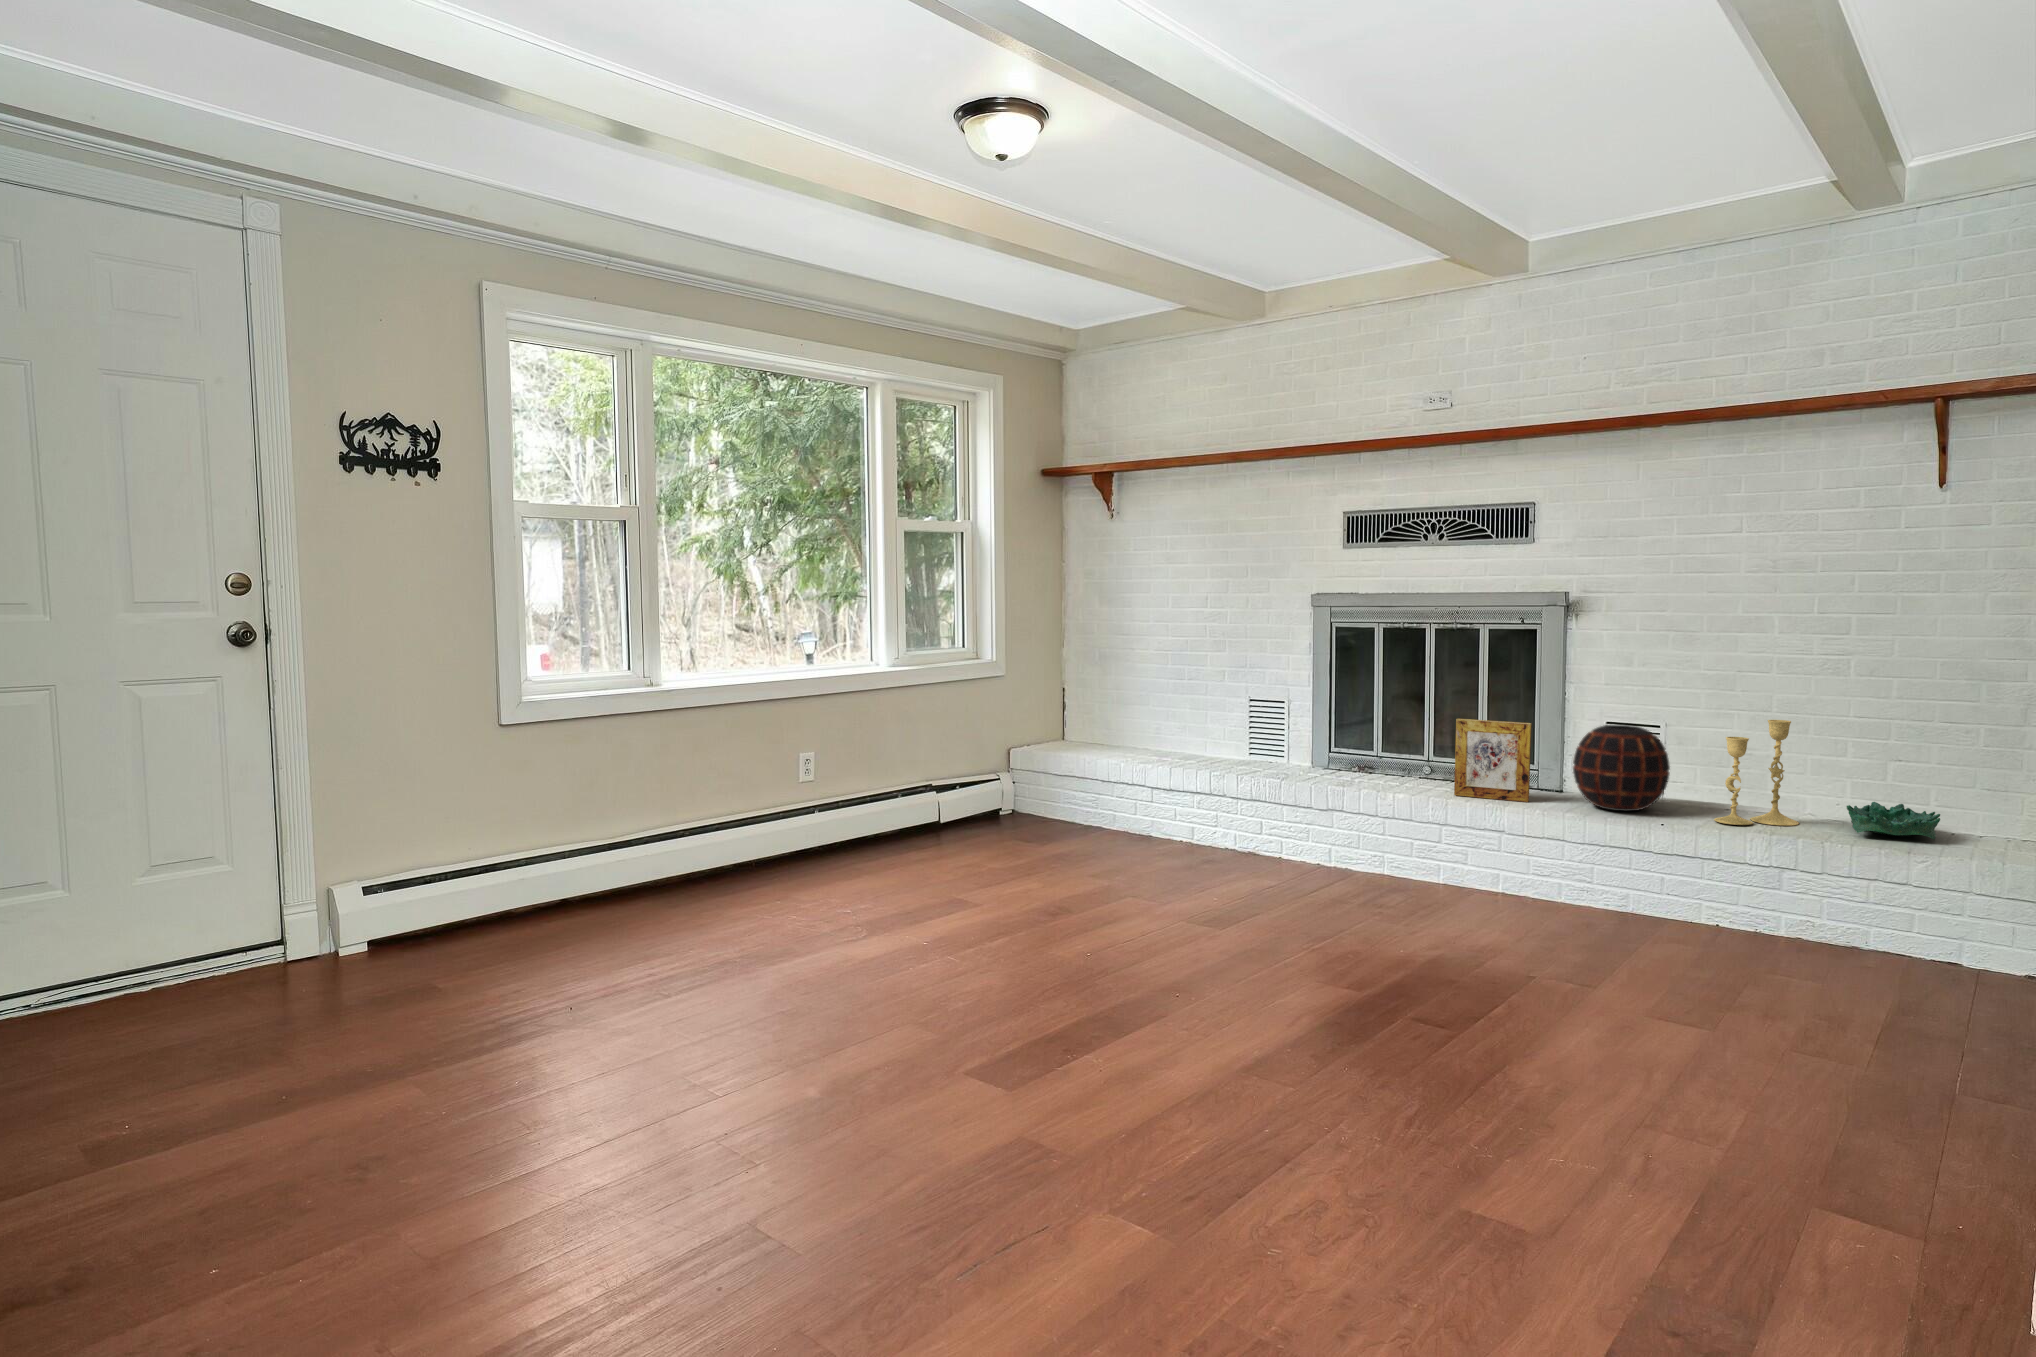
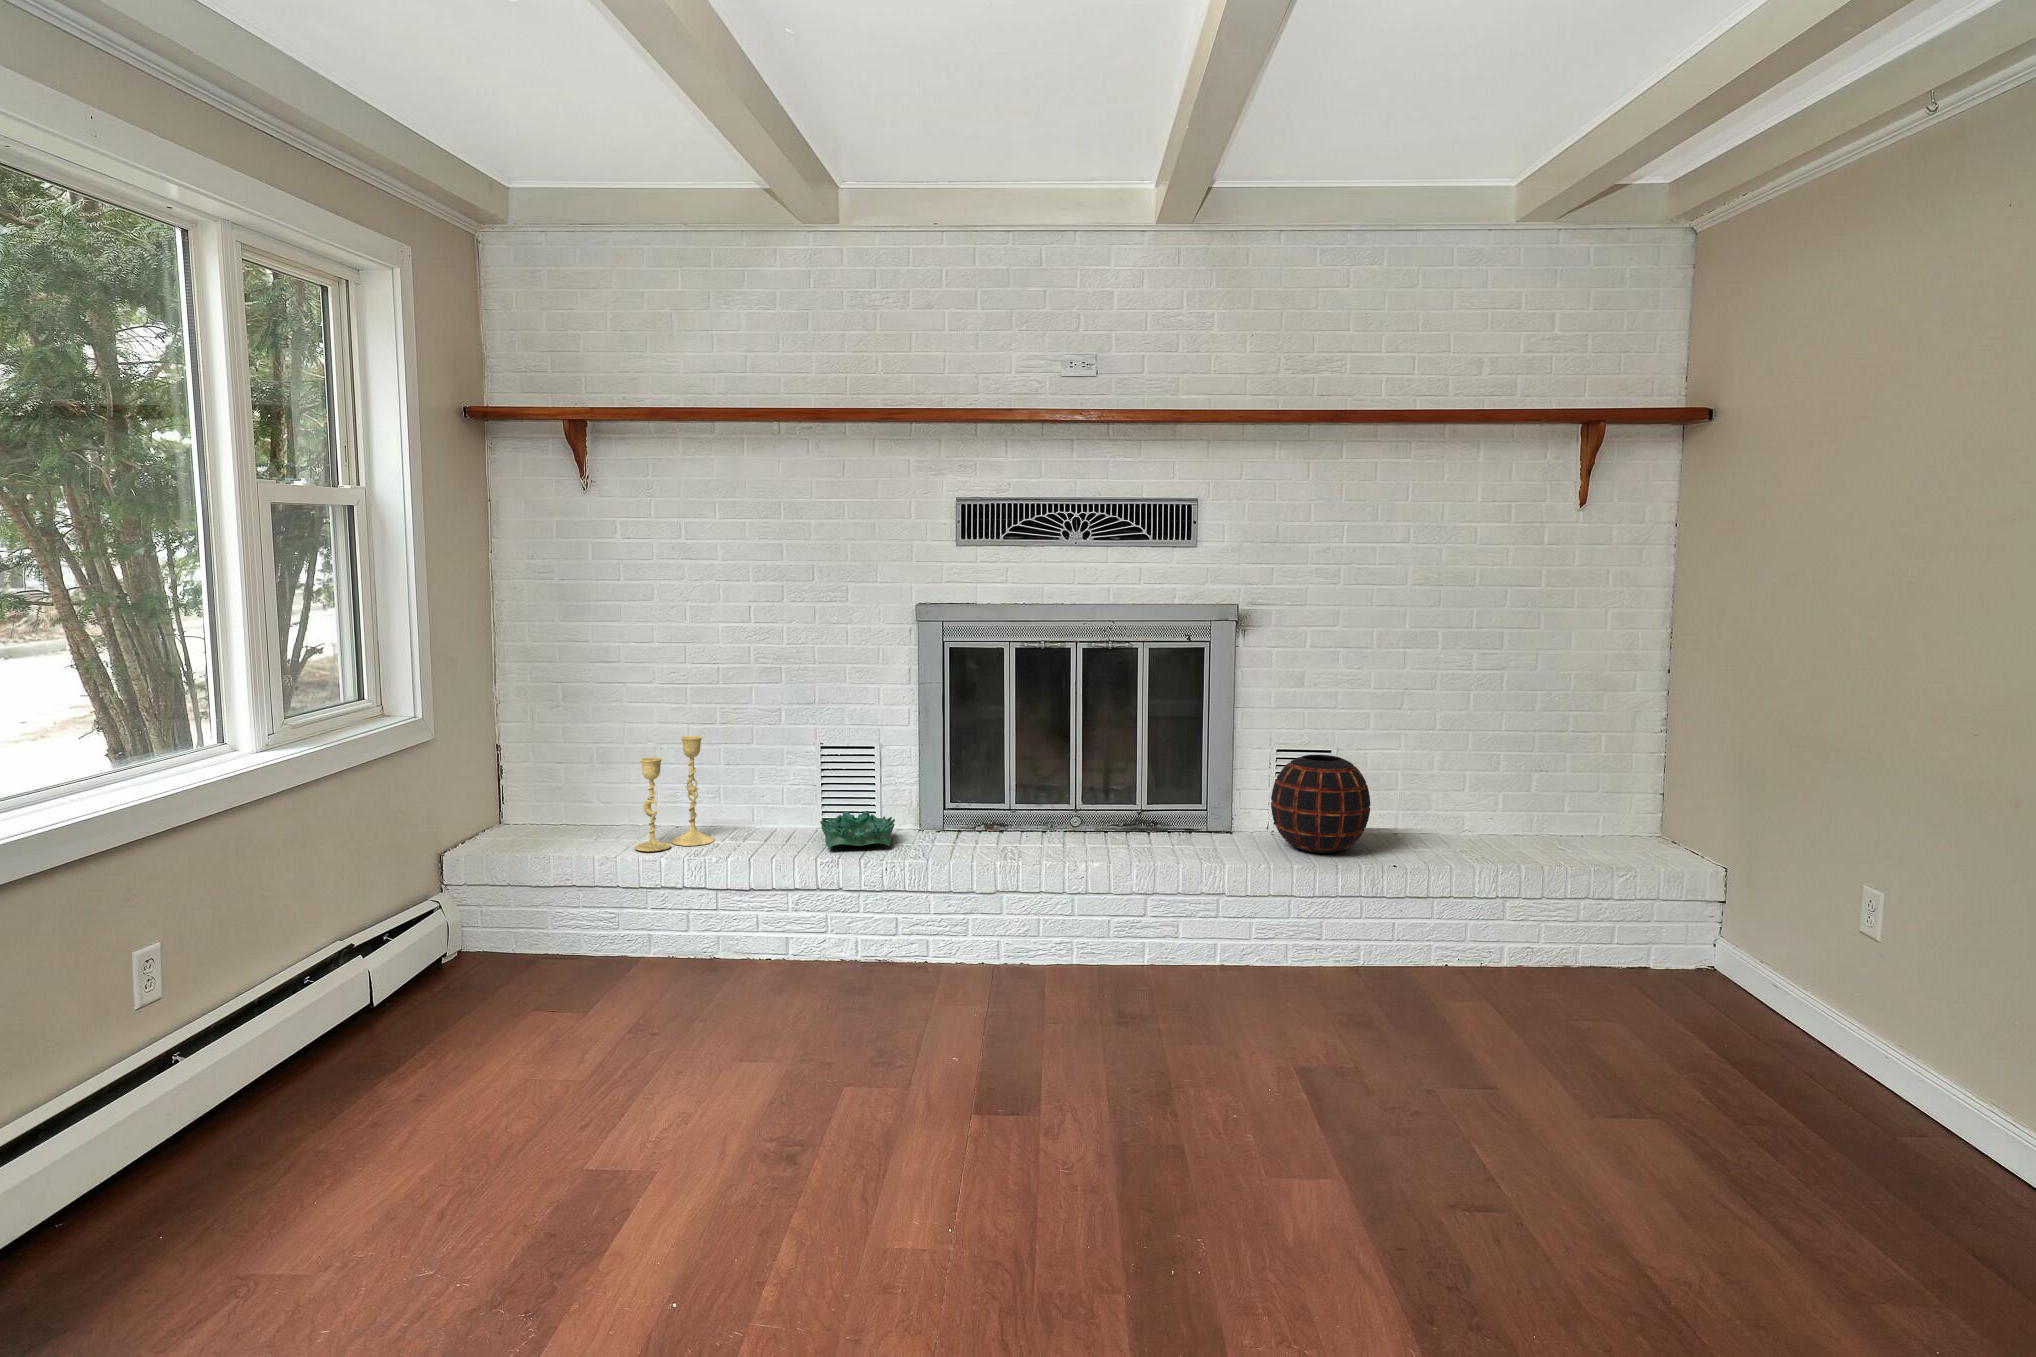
picture frame: present [1454,719,1532,802] -> none [1147,761,1233,855]
candlestick: present [1714,720,1799,826] -> present [634,736,715,851]
decorative bowl: present [1847,802,1940,839] -> present [820,811,895,848]

